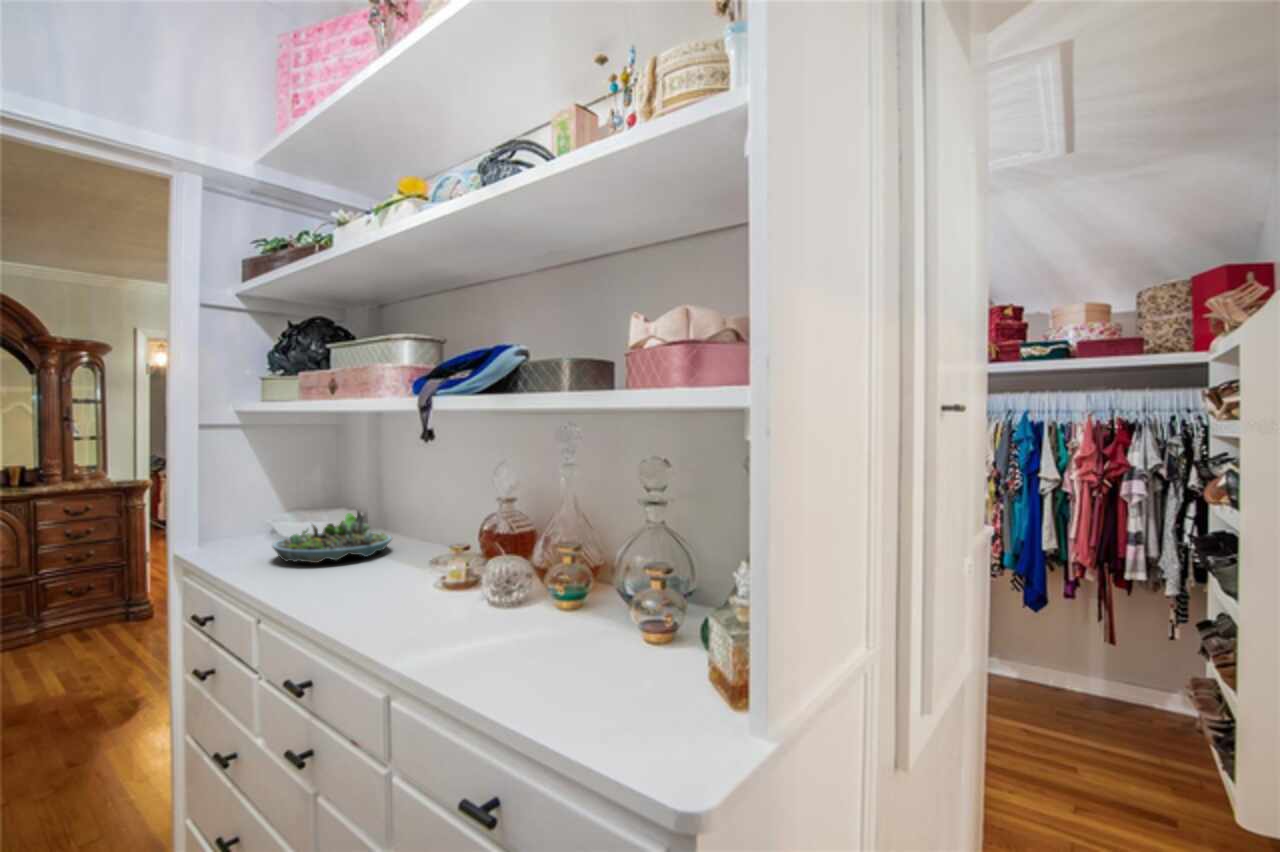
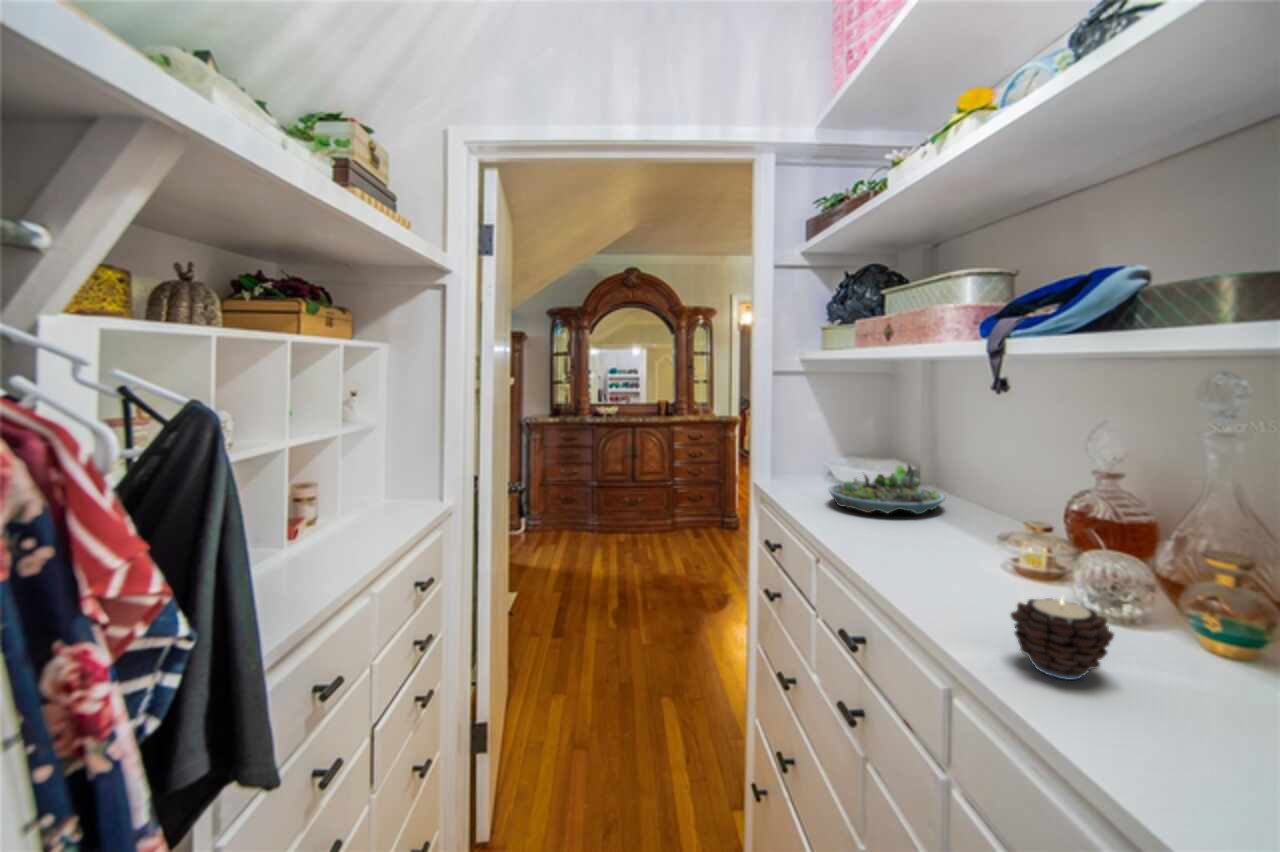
candle: none [435,589,503,655] -> present [1011,598,1114,680]

